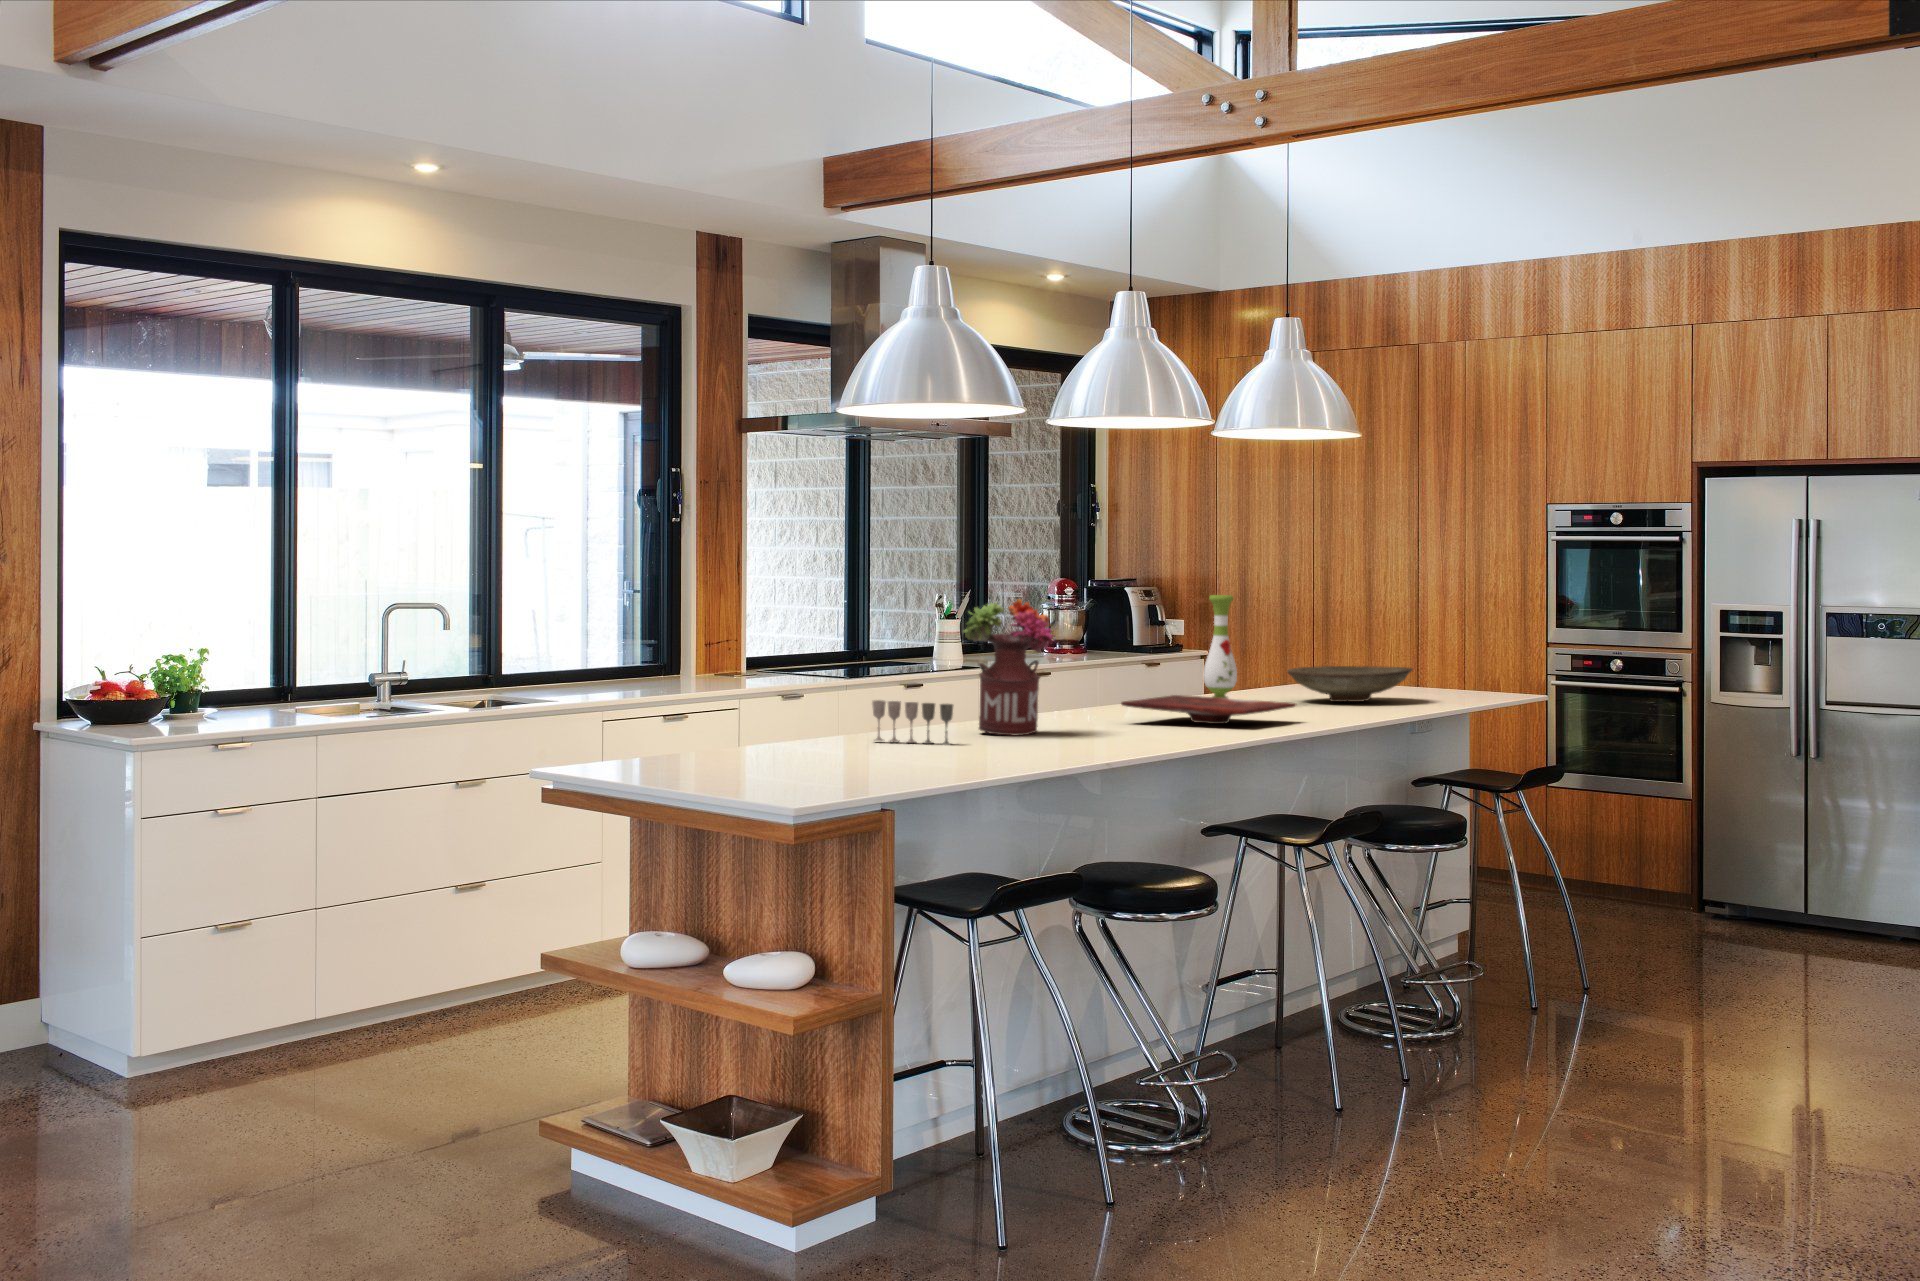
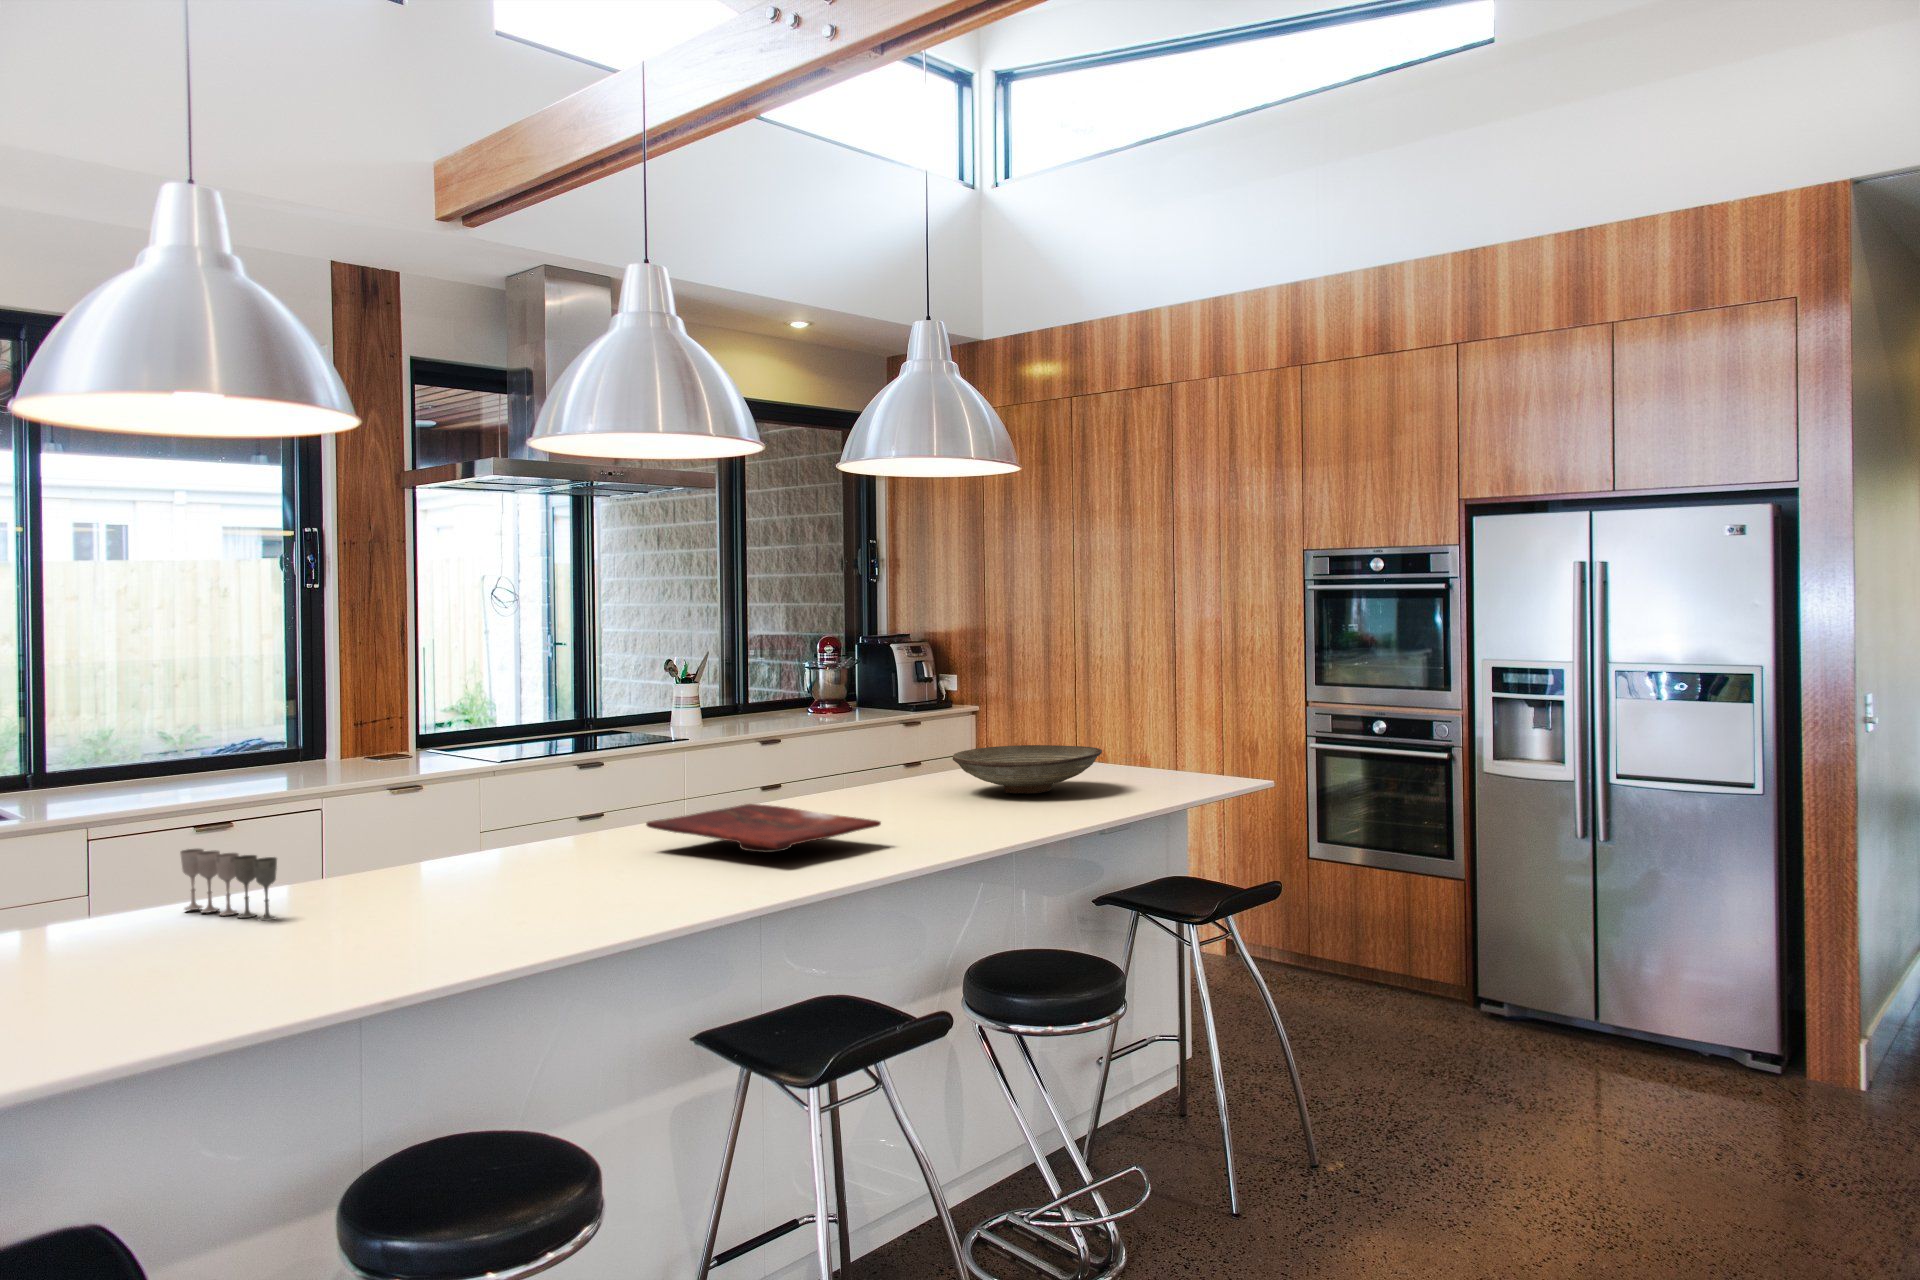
vase: present [1204,595,1237,698] -> none [834,666,877,808]
flower arrangement: present [964,599,1054,735] -> none [355,691,503,889]

